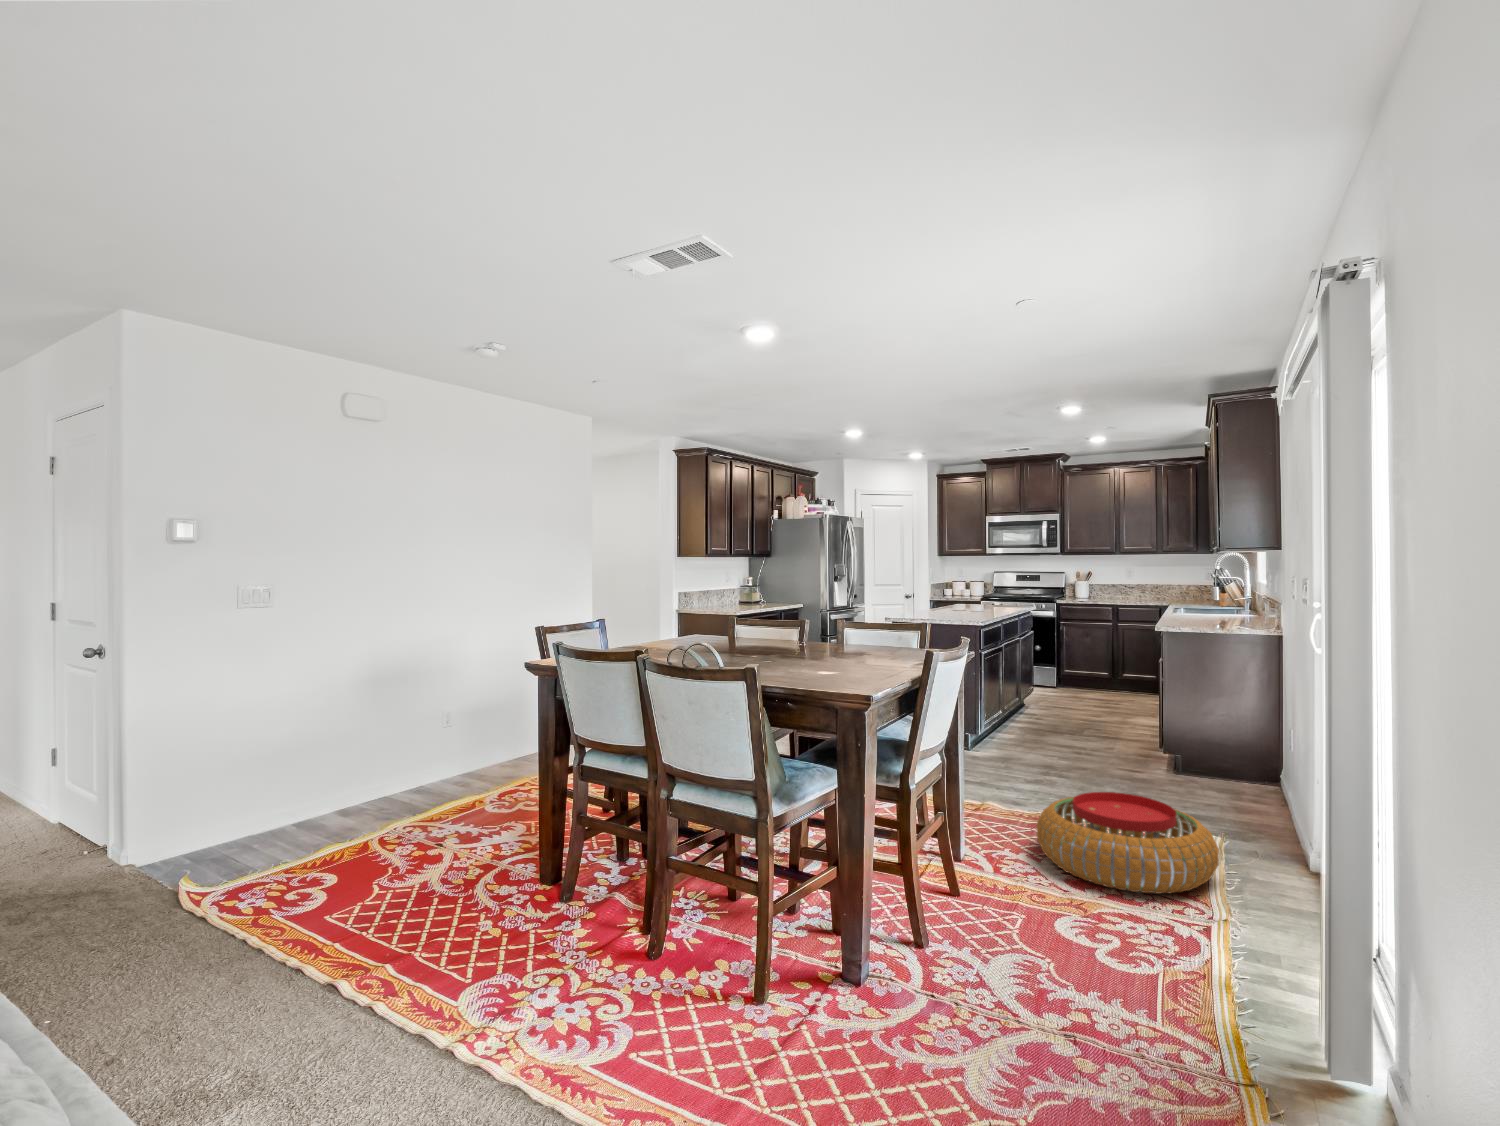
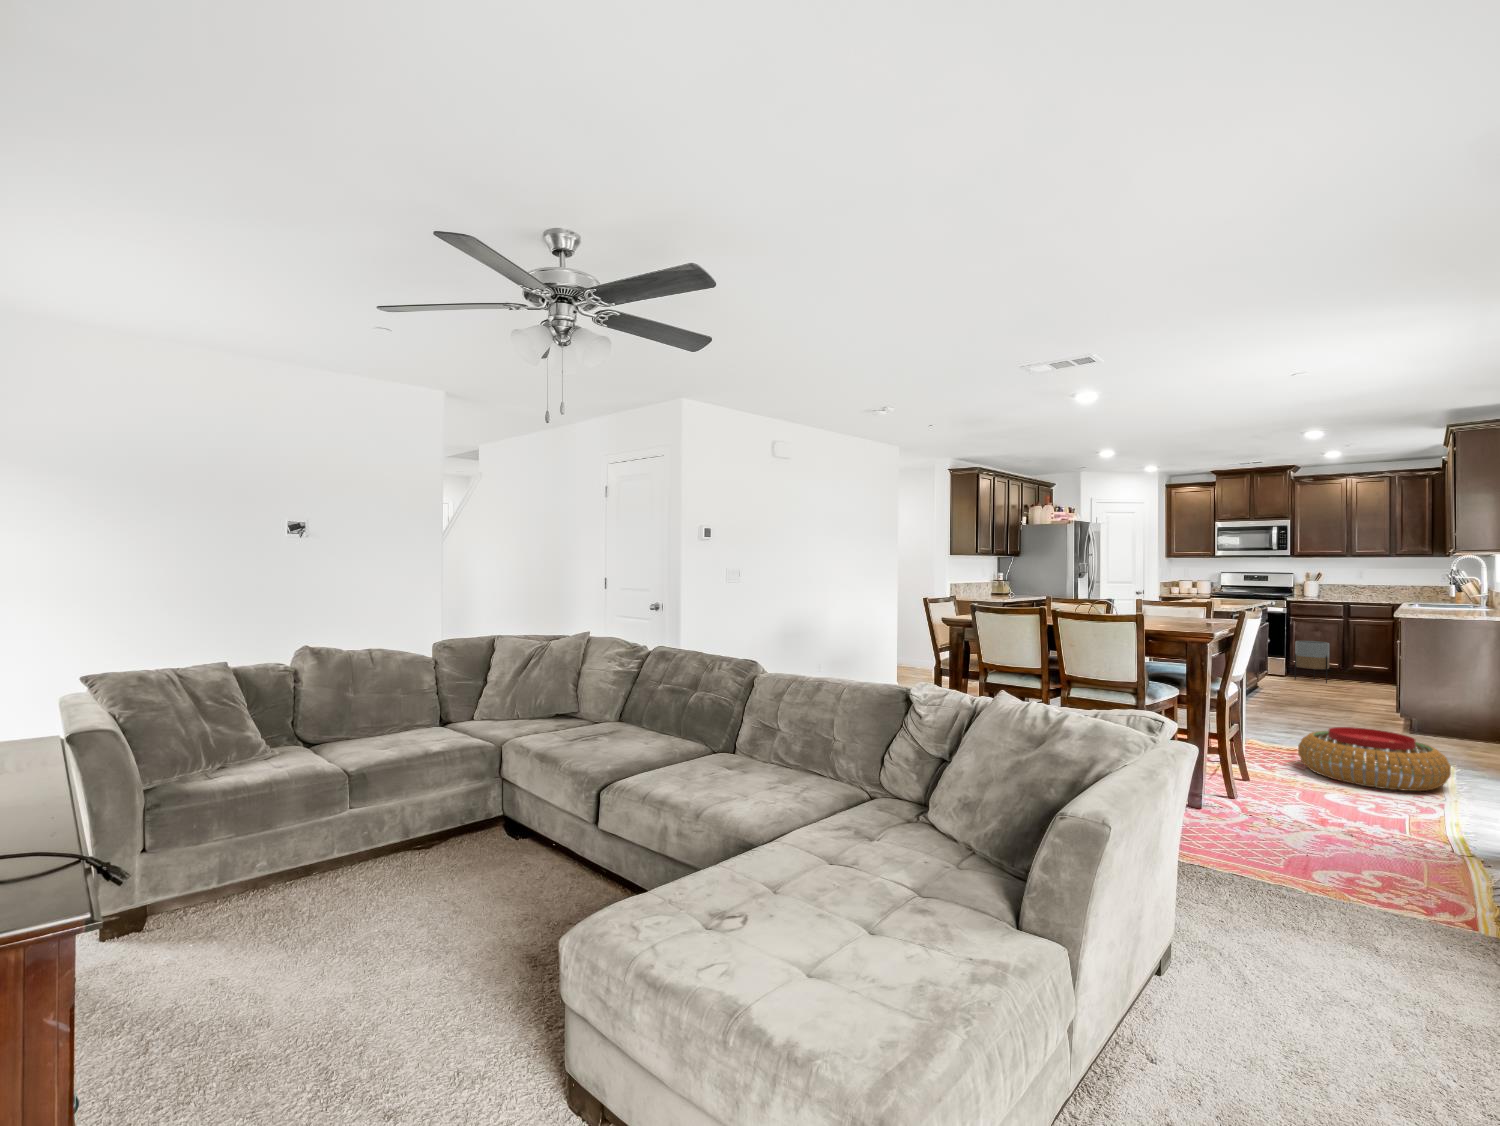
planter: none [1065,650,1099,698] -> present [1295,641,1329,683]

